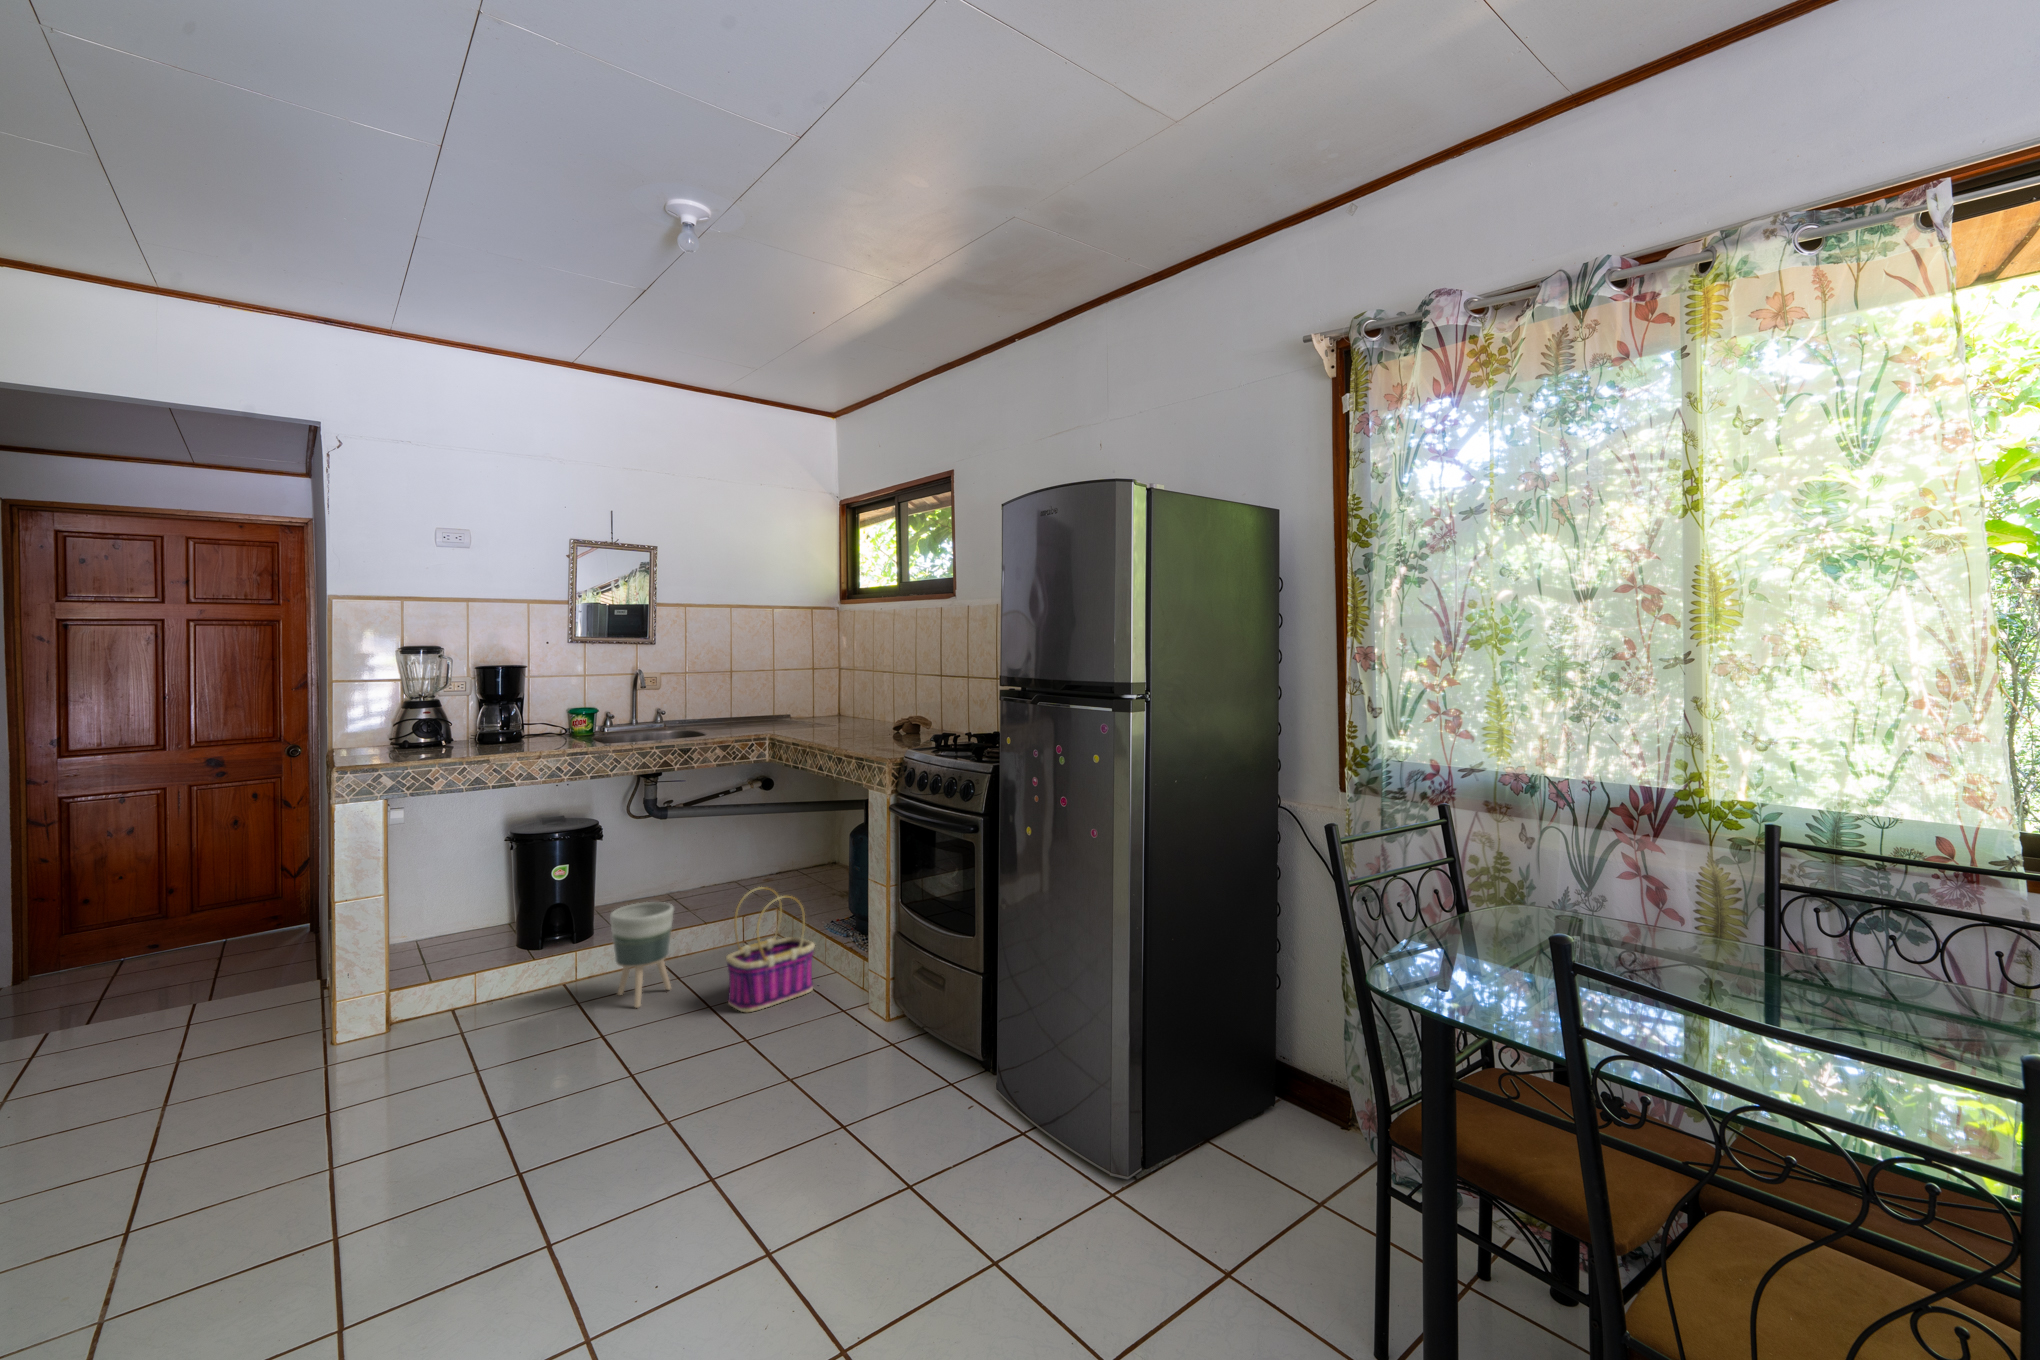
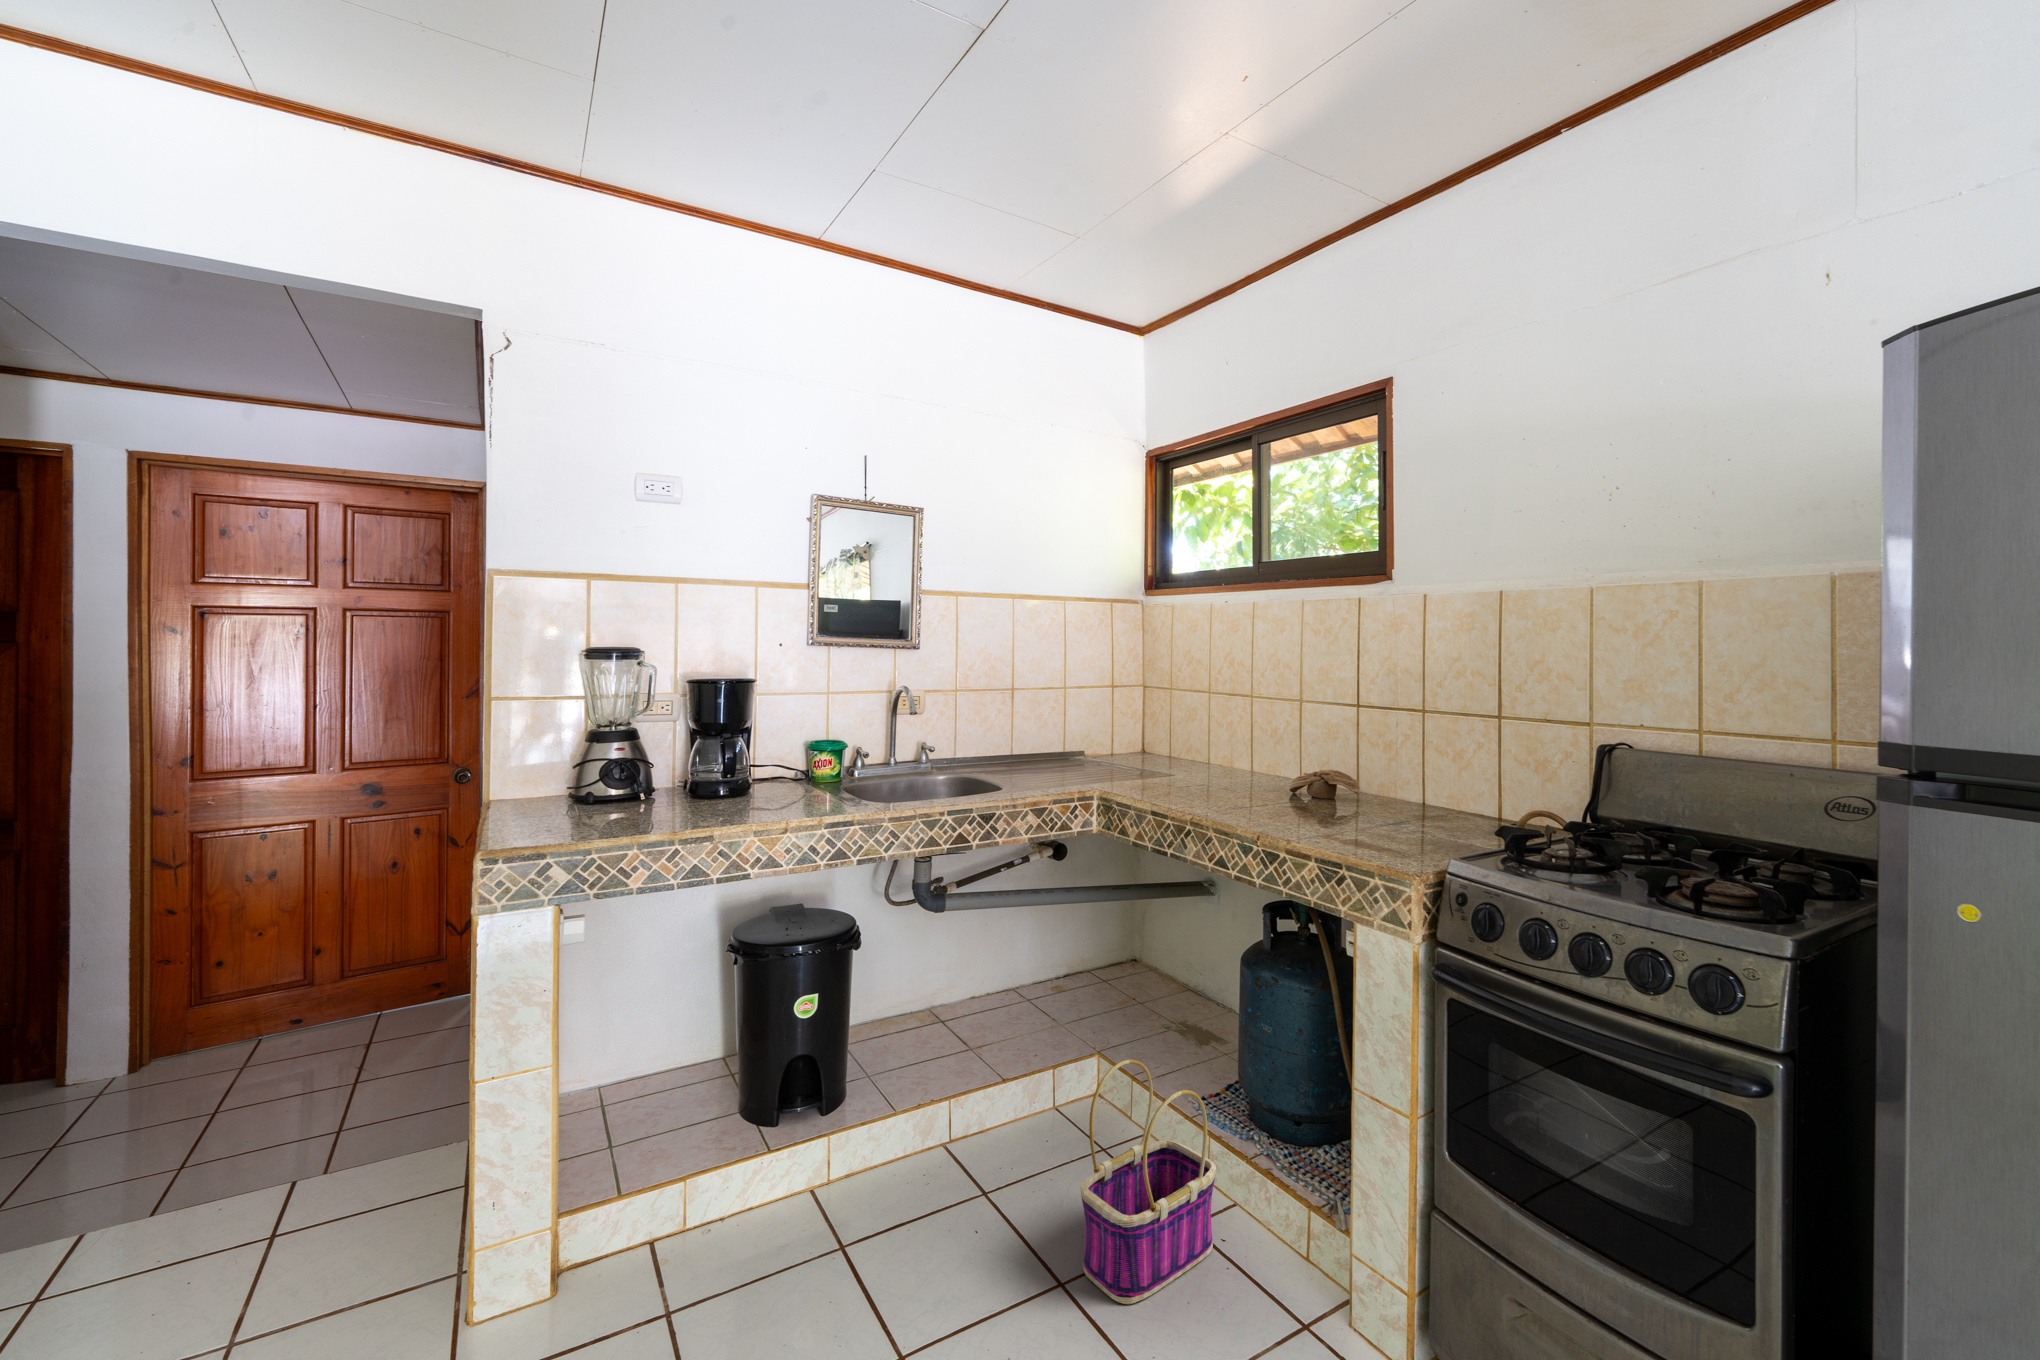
planter: present [610,902,674,1008] -> none [890,1067,986,1267]

